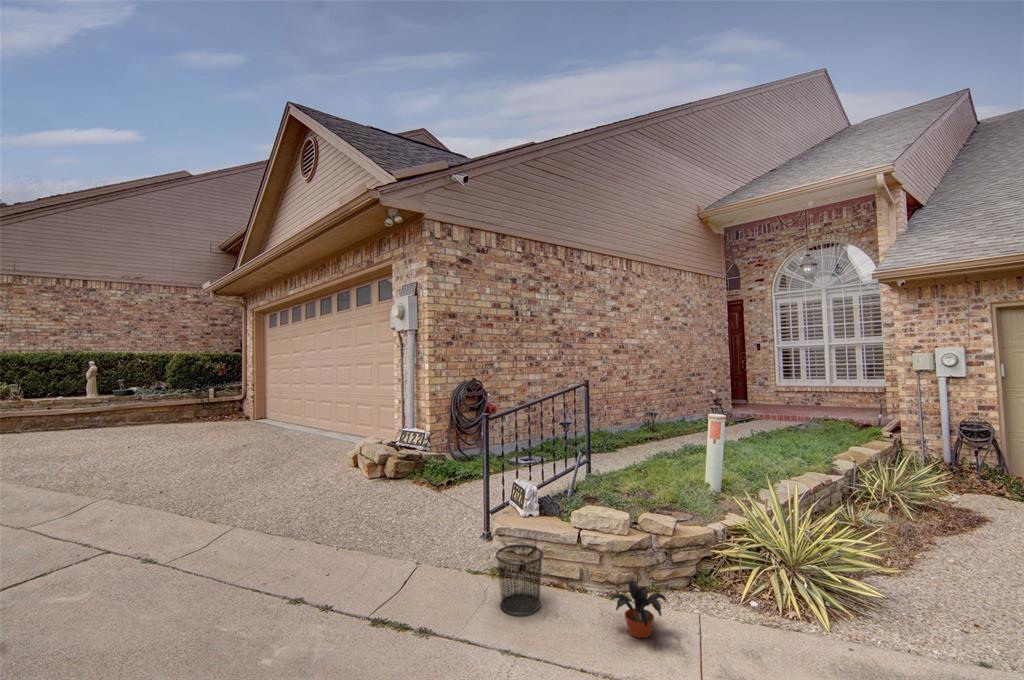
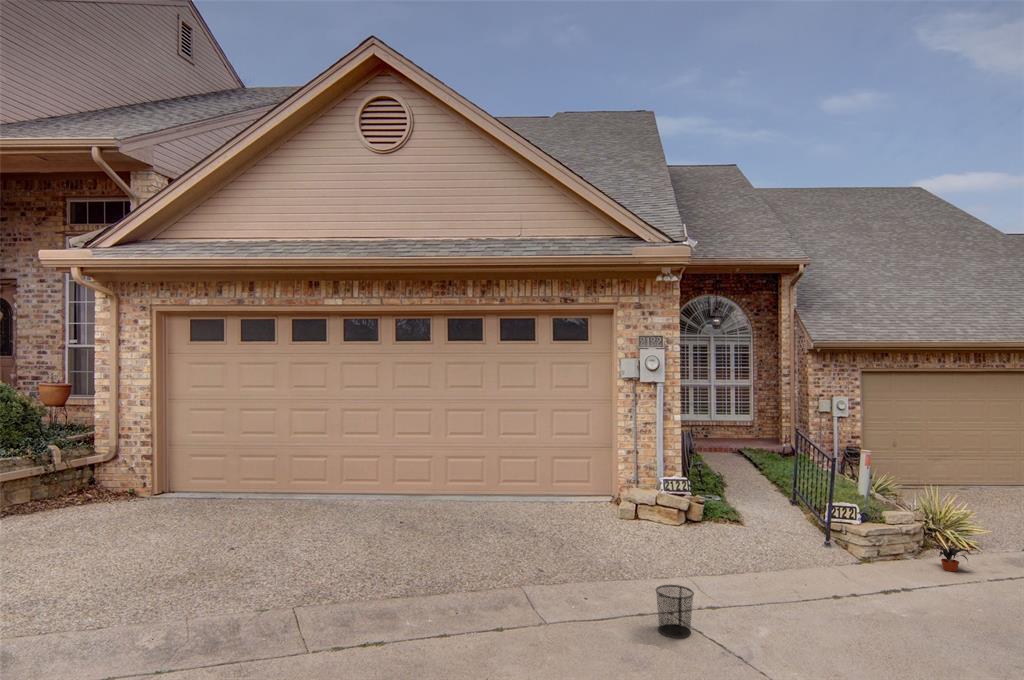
trash can: present [496,545,543,615] -> present [656,585,694,638]

